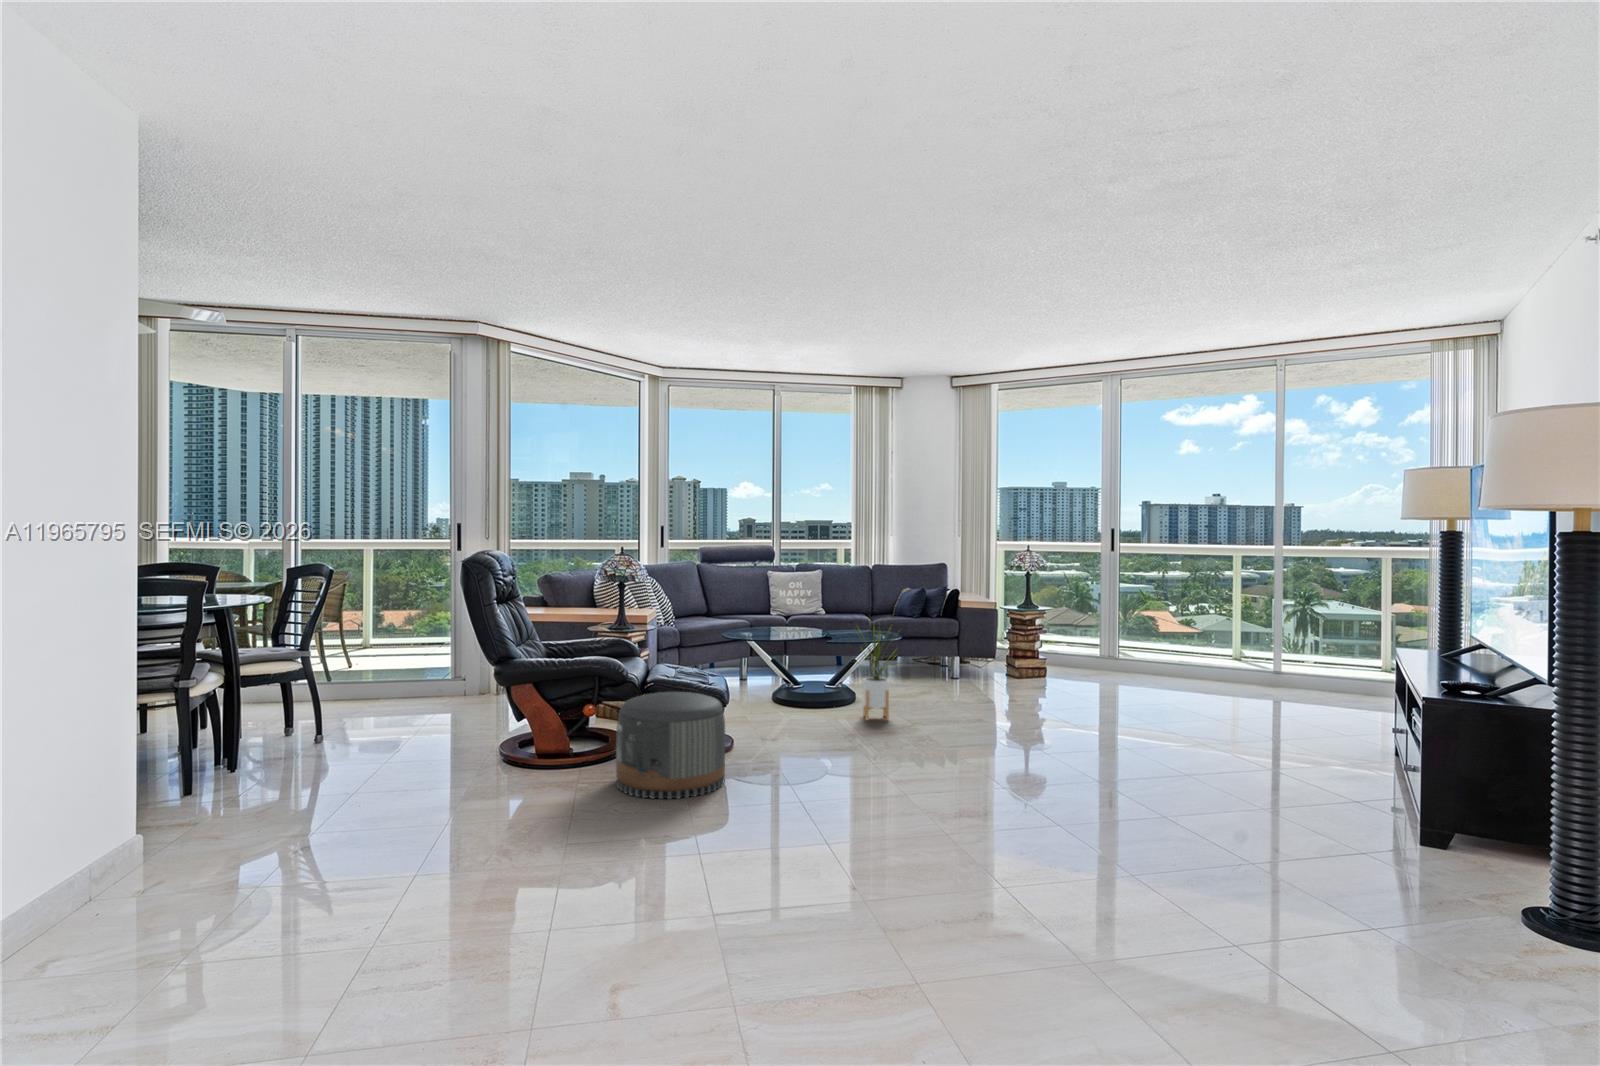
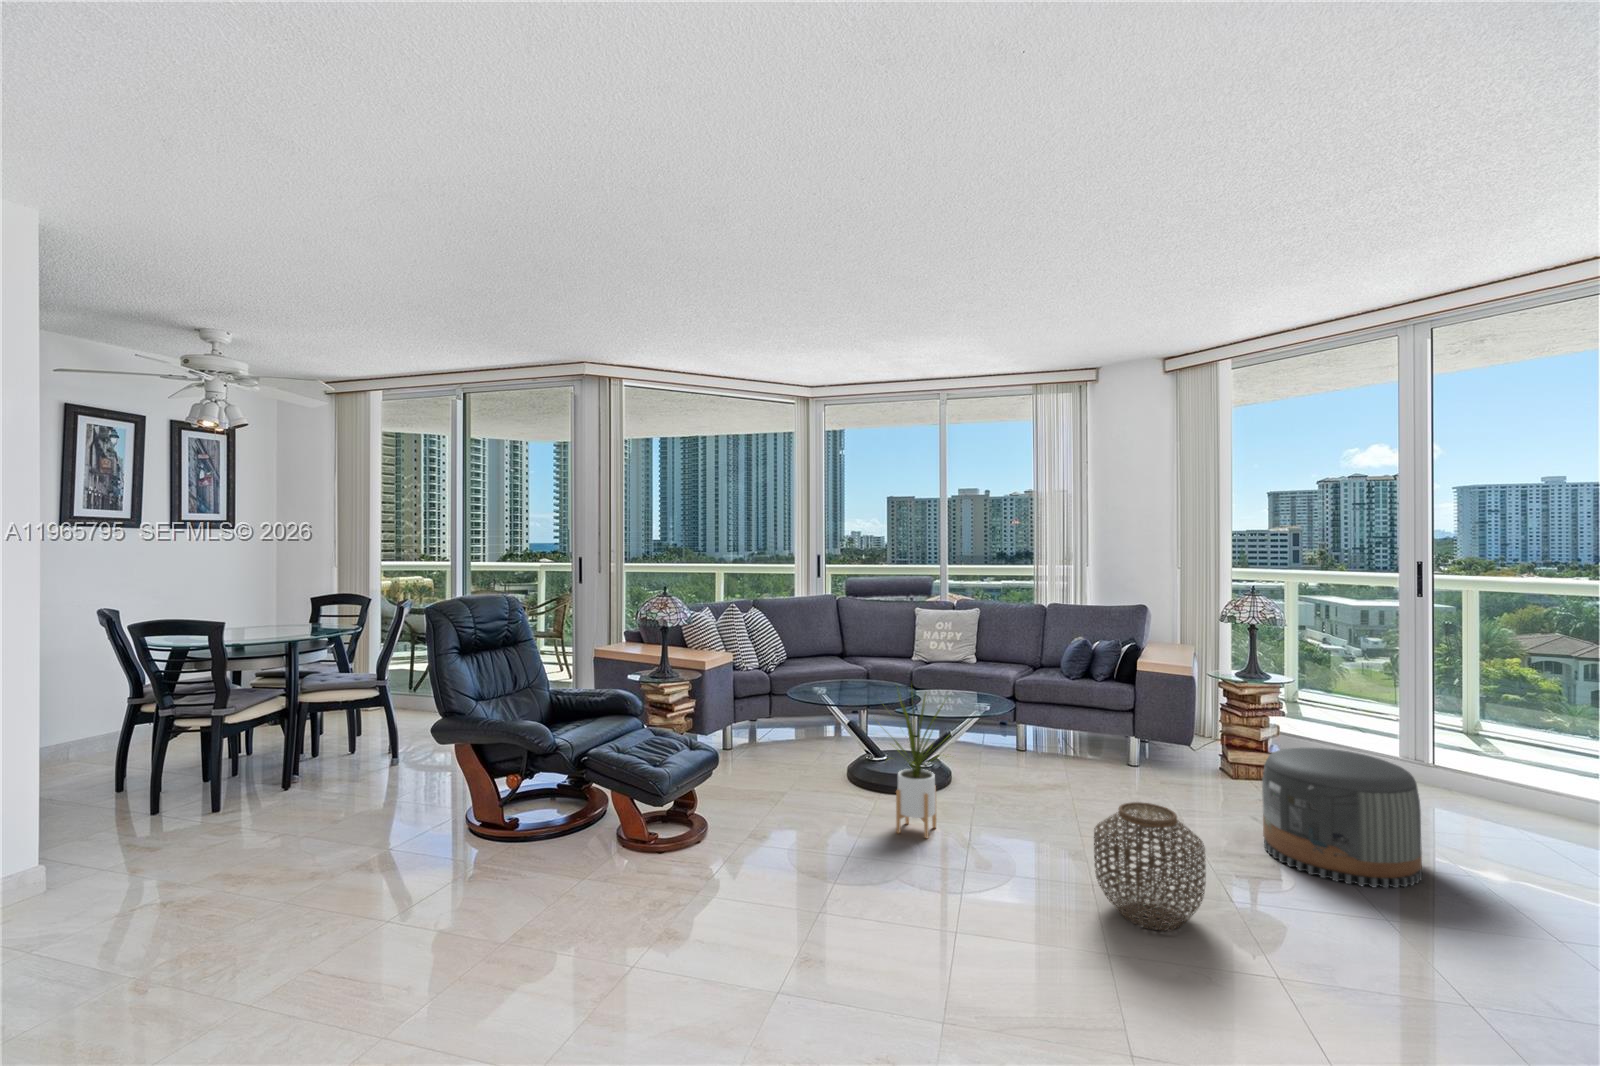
woven basket: none [1014,671,1074,737] -> present [1094,802,1206,930]
pouf: present [616,692,725,799] -> present [1262,748,1422,888]

